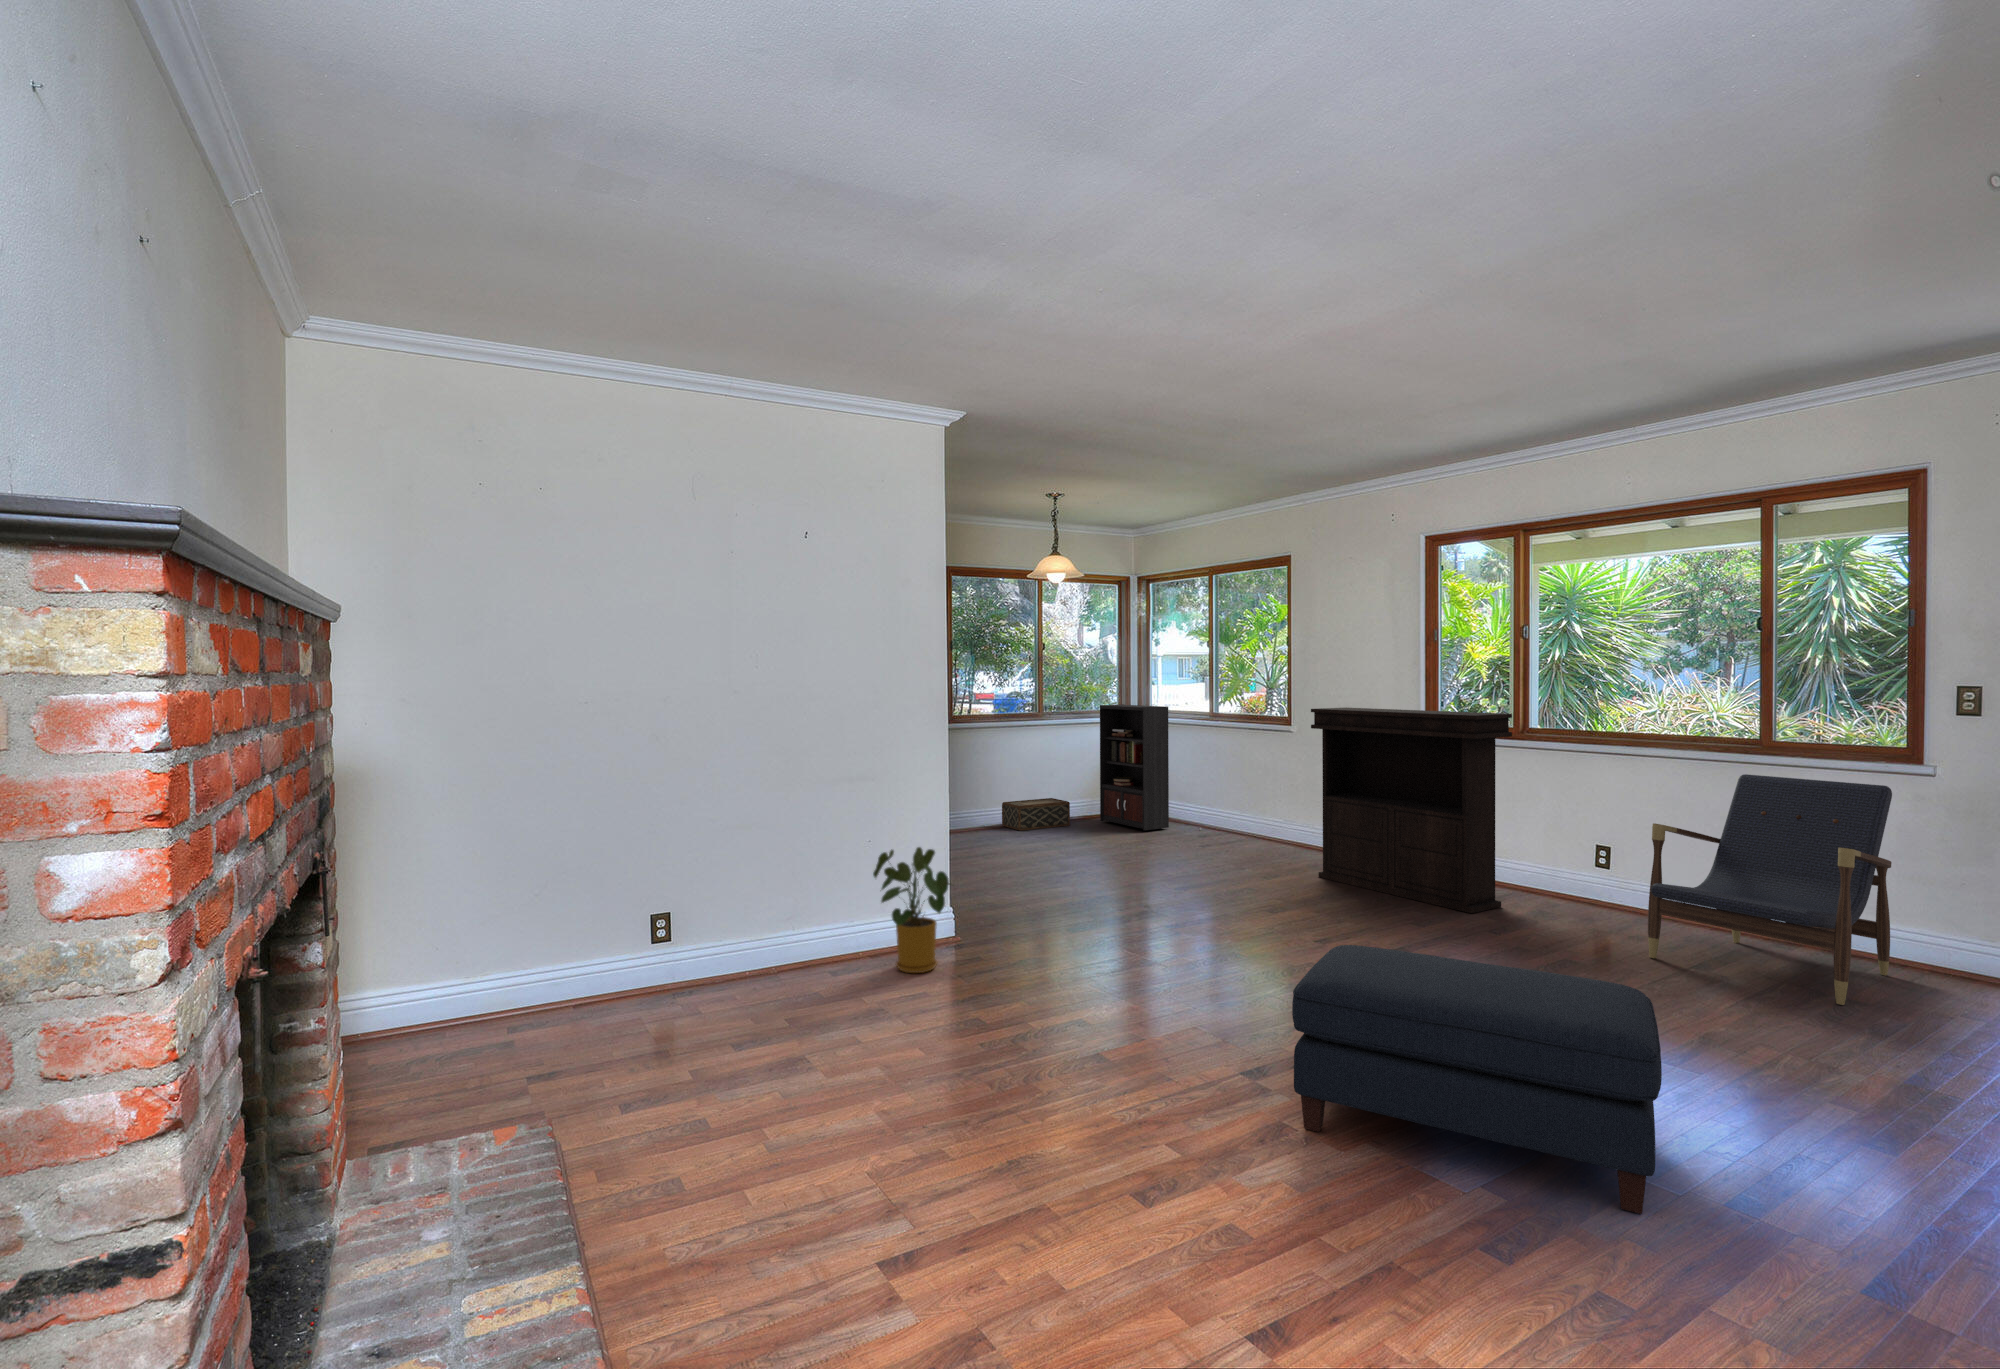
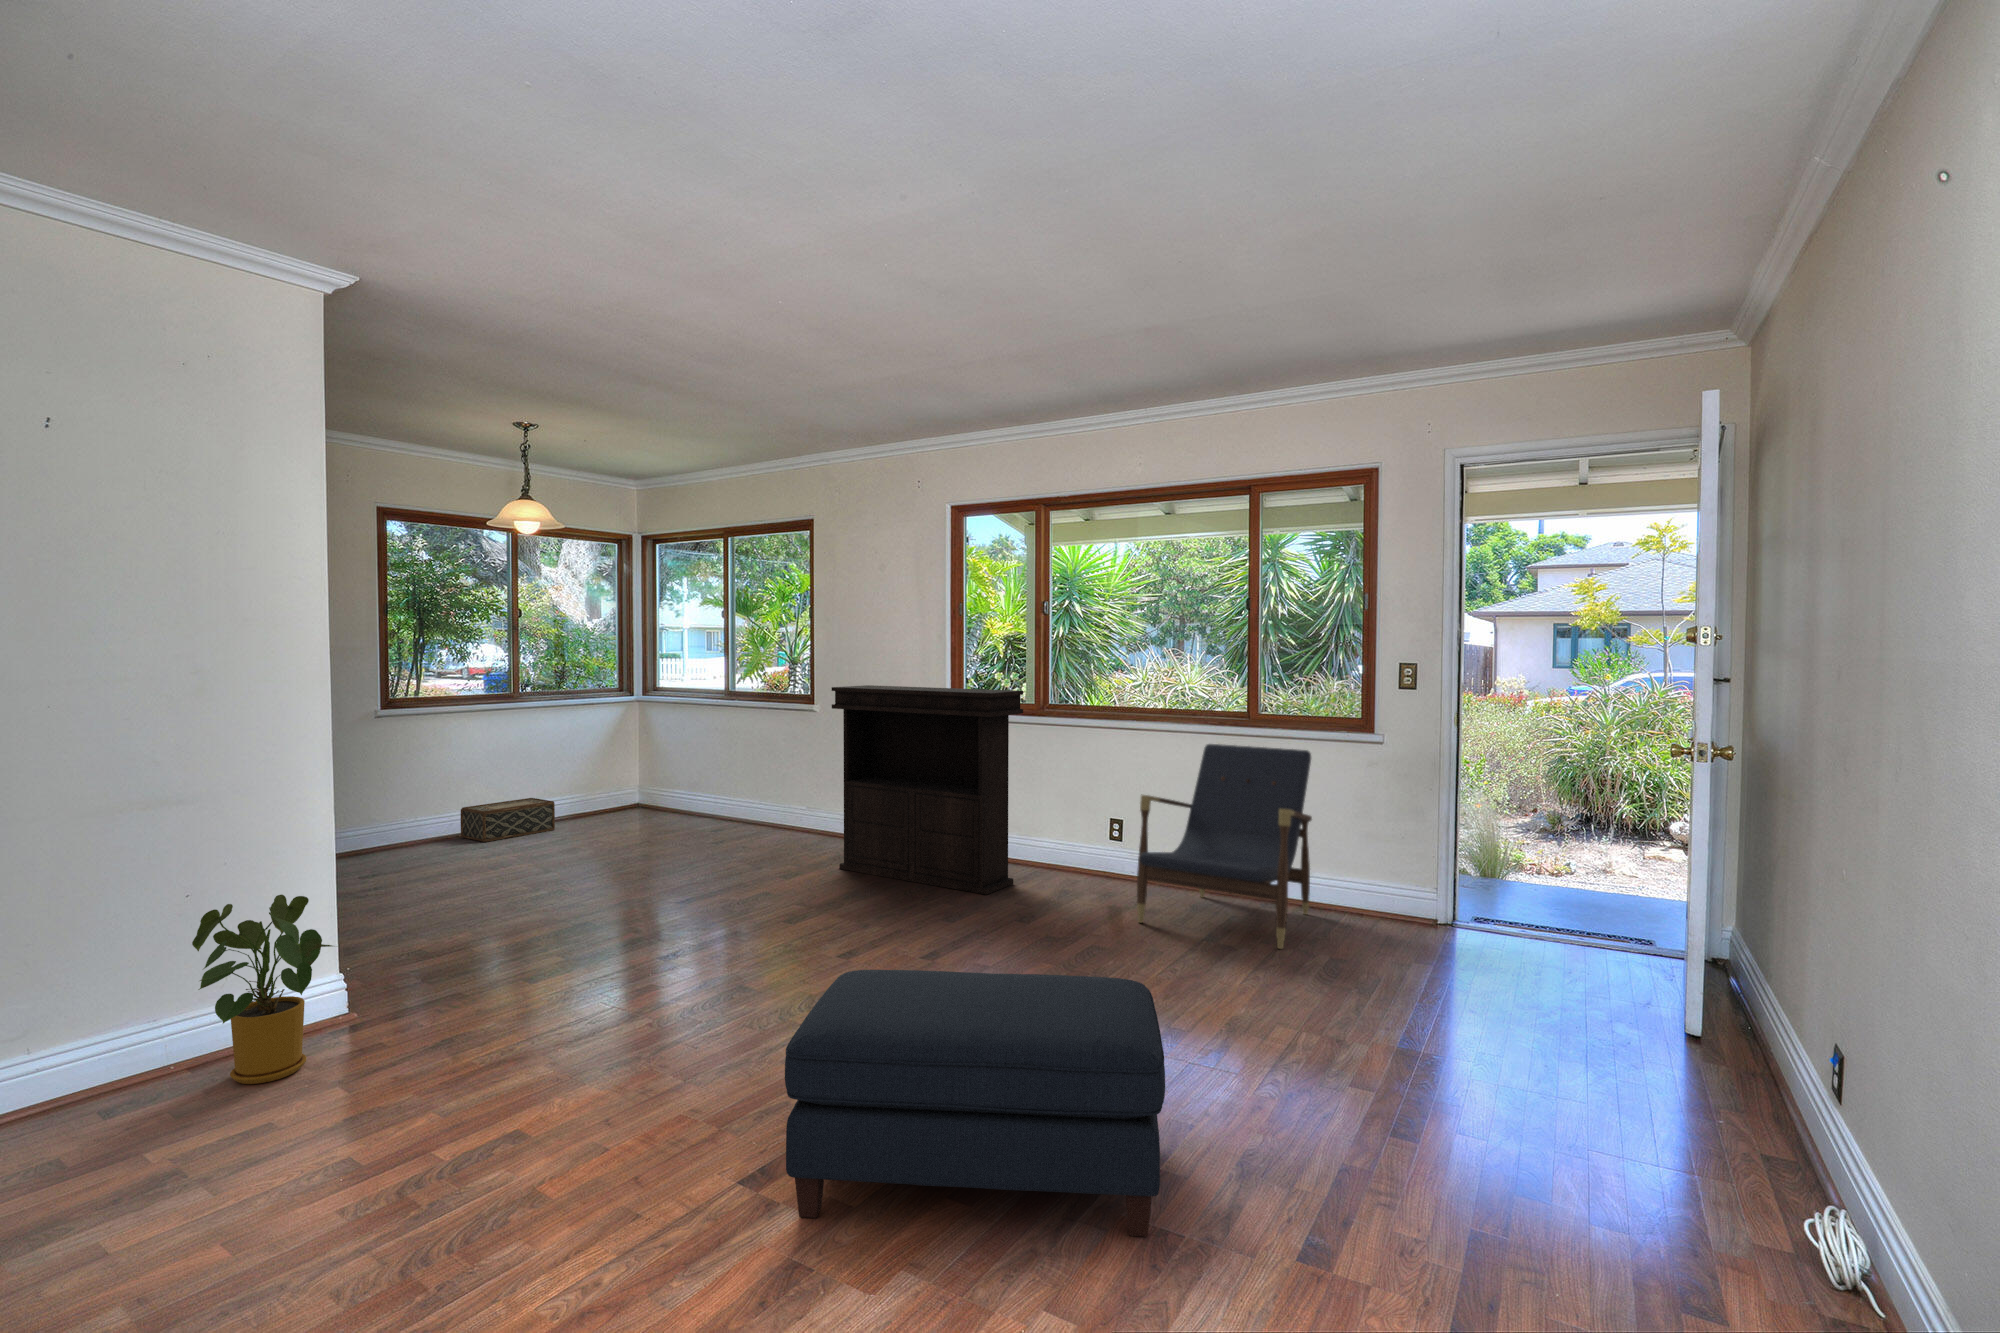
bookcase: present [1100,704,1202,830] -> none [594,683,717,829]

